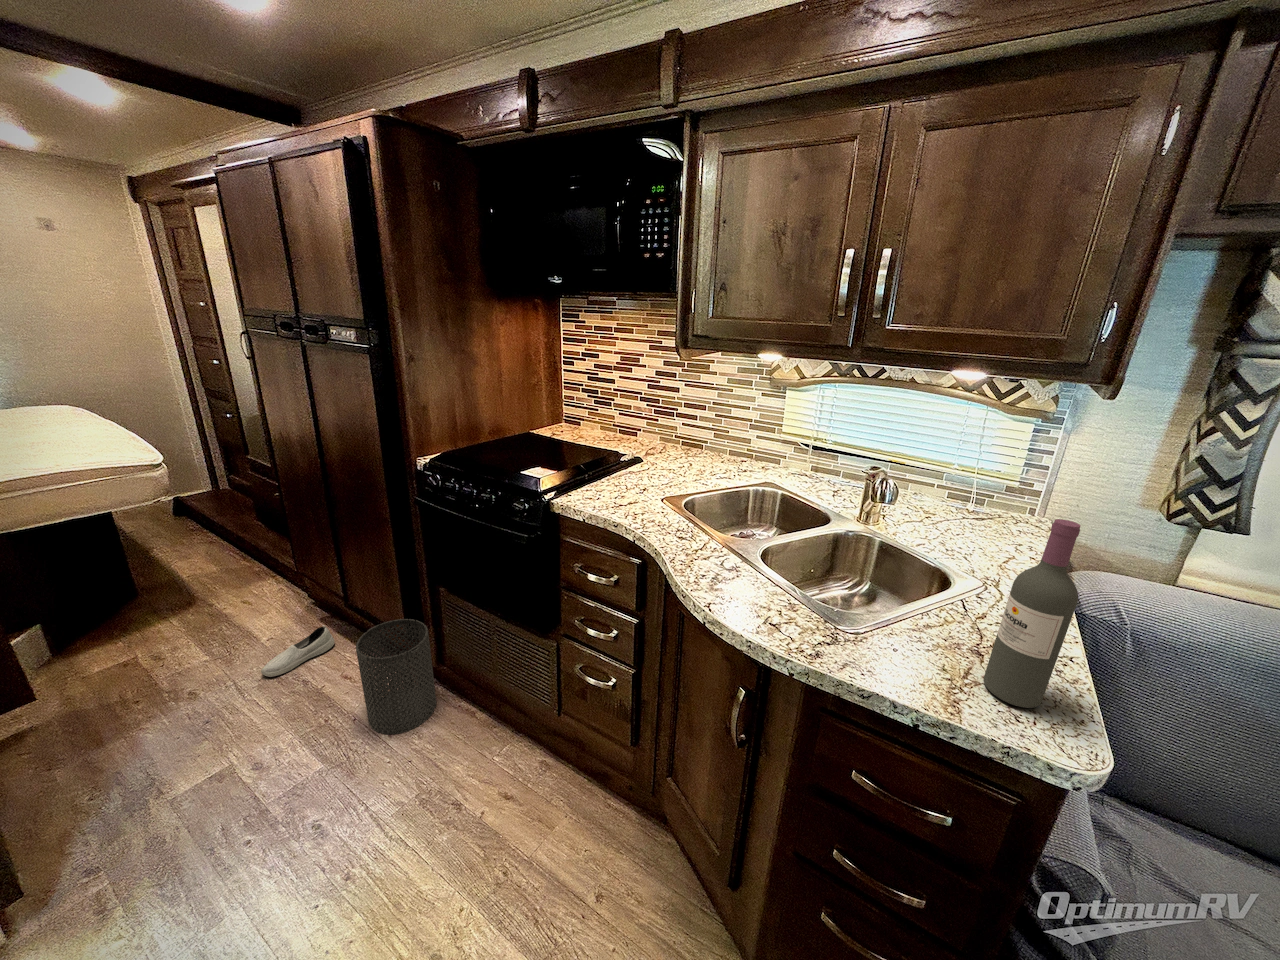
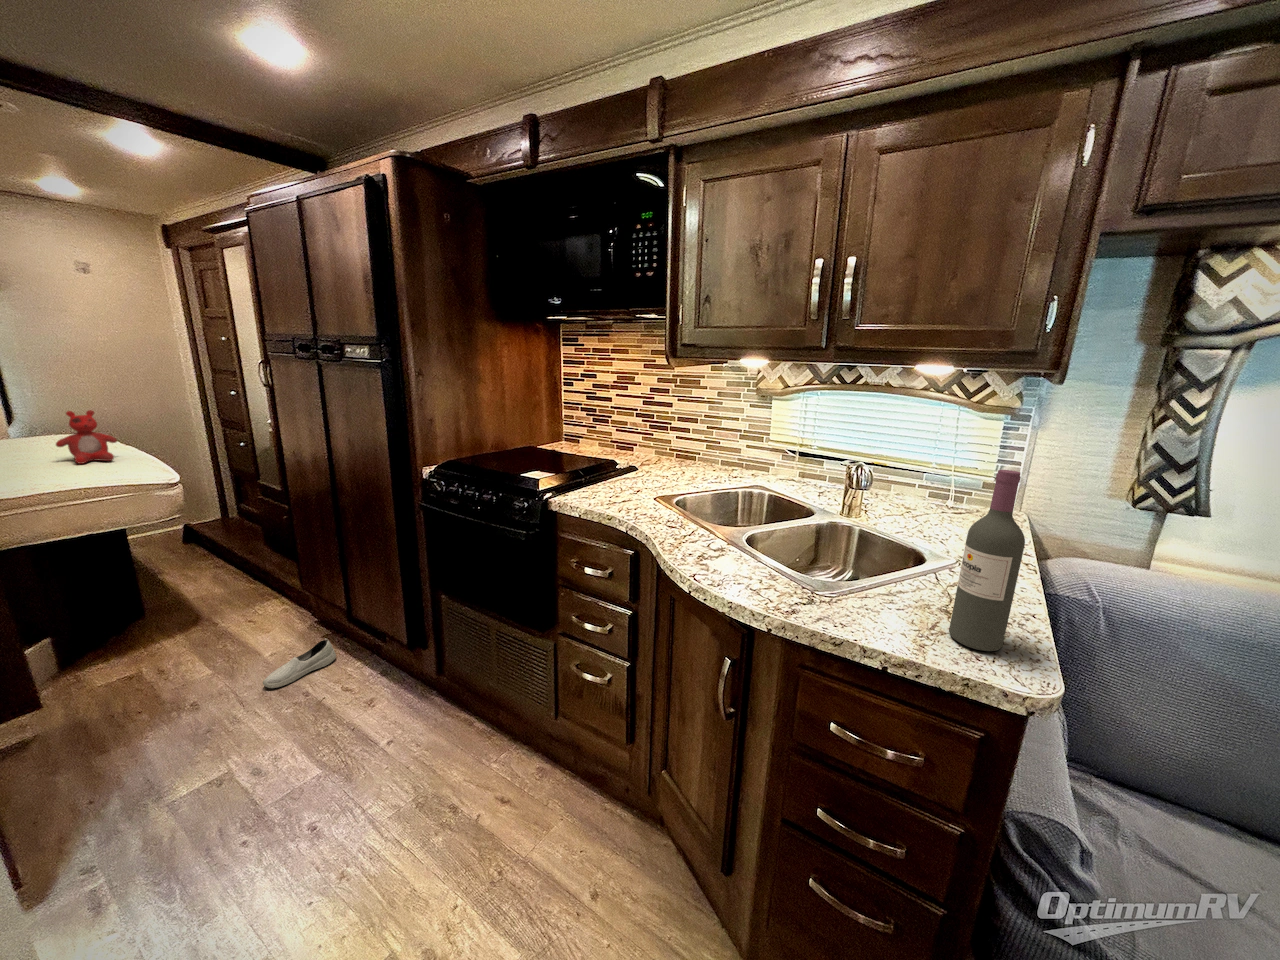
stuffed bear: none [27,388,93,445] -> present [56,410,117,464]
trash can: present [356,619,436,735] -> none [357,626,435,742]

